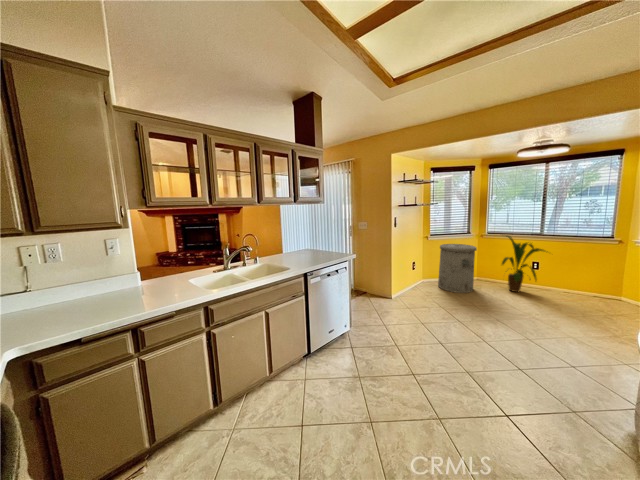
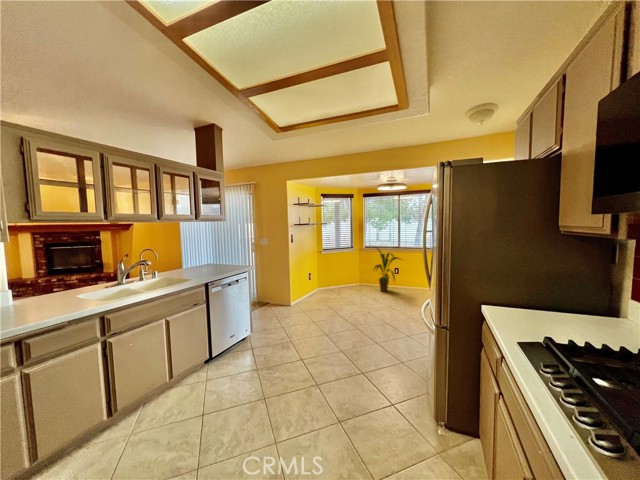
trash can: present [438,244,477,293] -> none [331,256,357,296]

